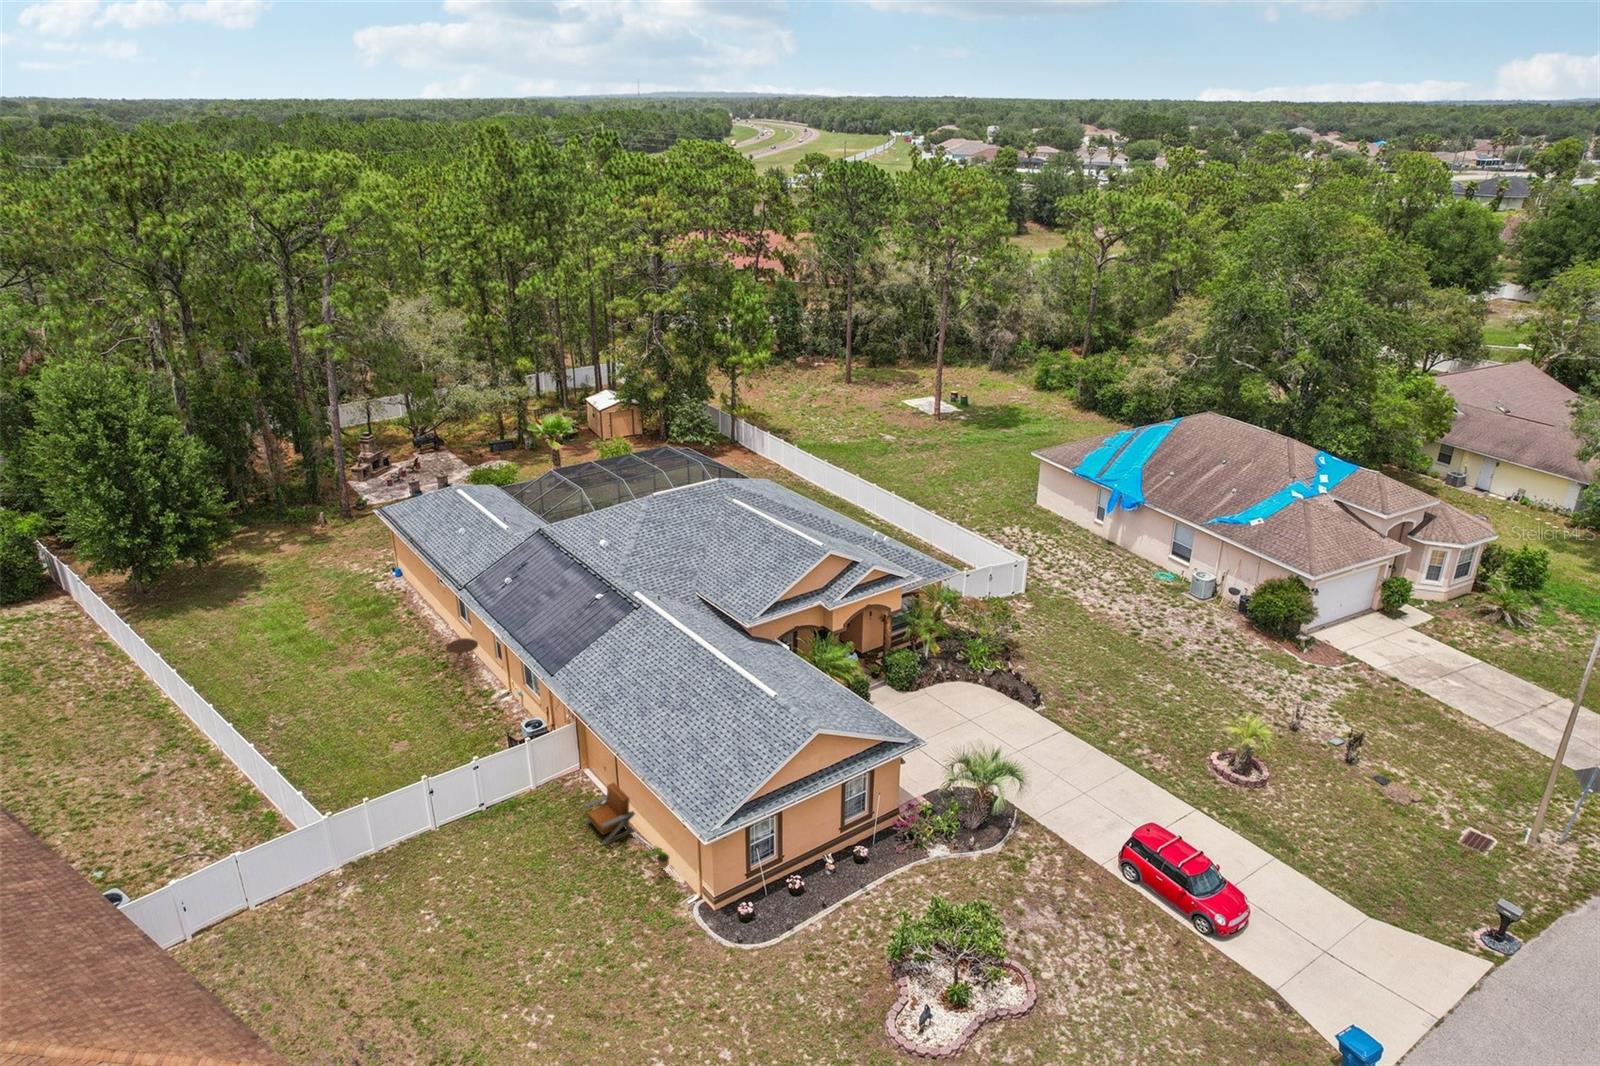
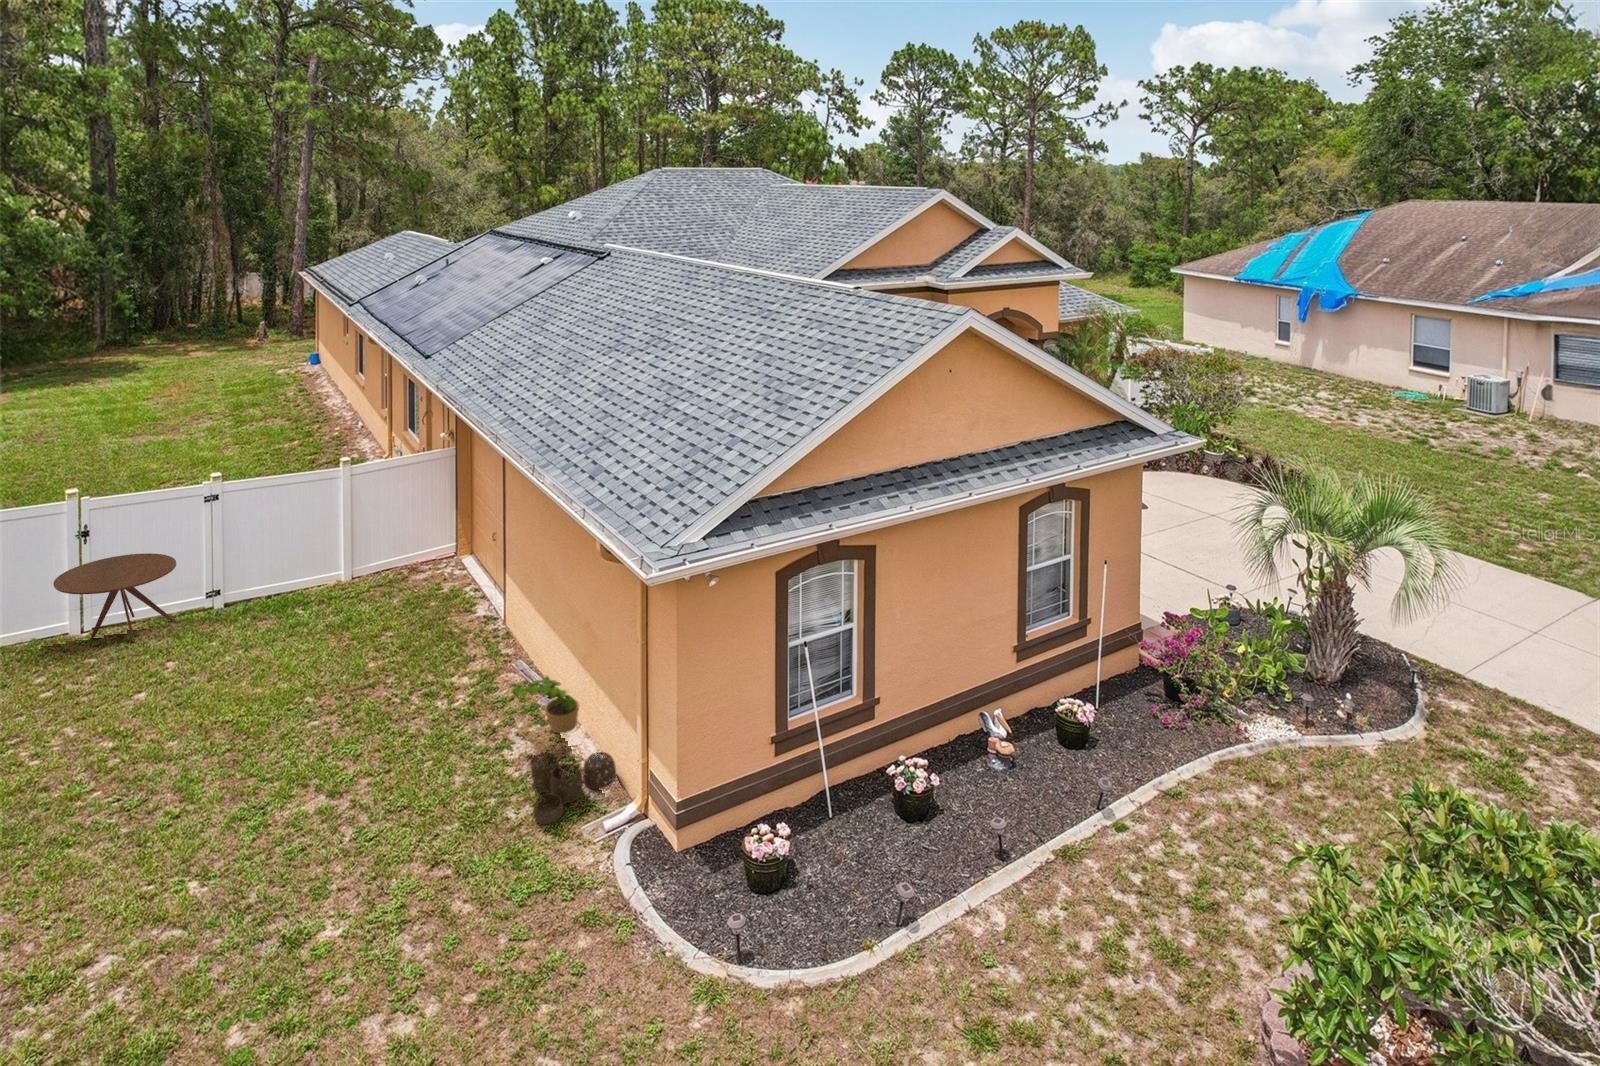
round table: present [446,638,478,662] -> present [53,553,176,643]
lounge chair: present [584,783,635,845] -> none [407,546,520,679]
woven basket: none [659,876,689,904] -> present [530,748,616,824]

